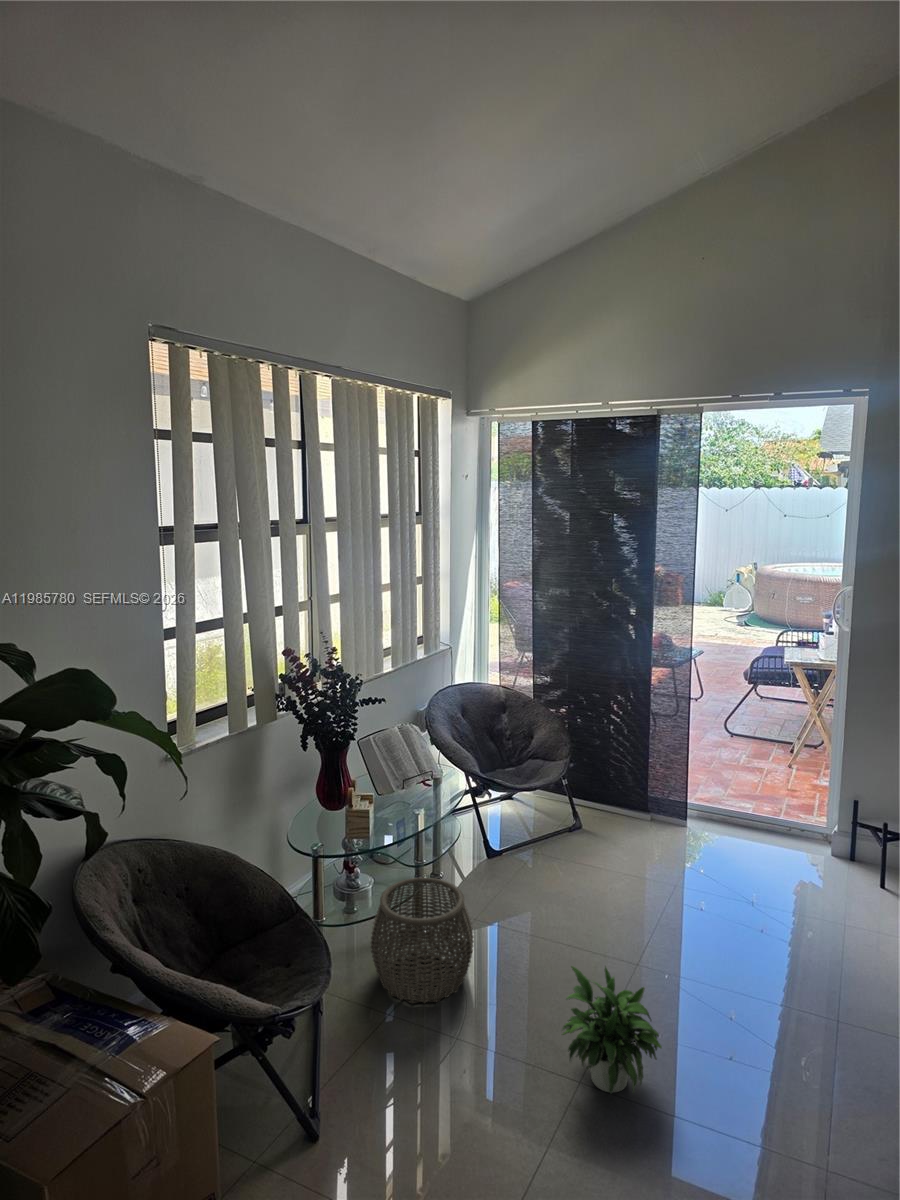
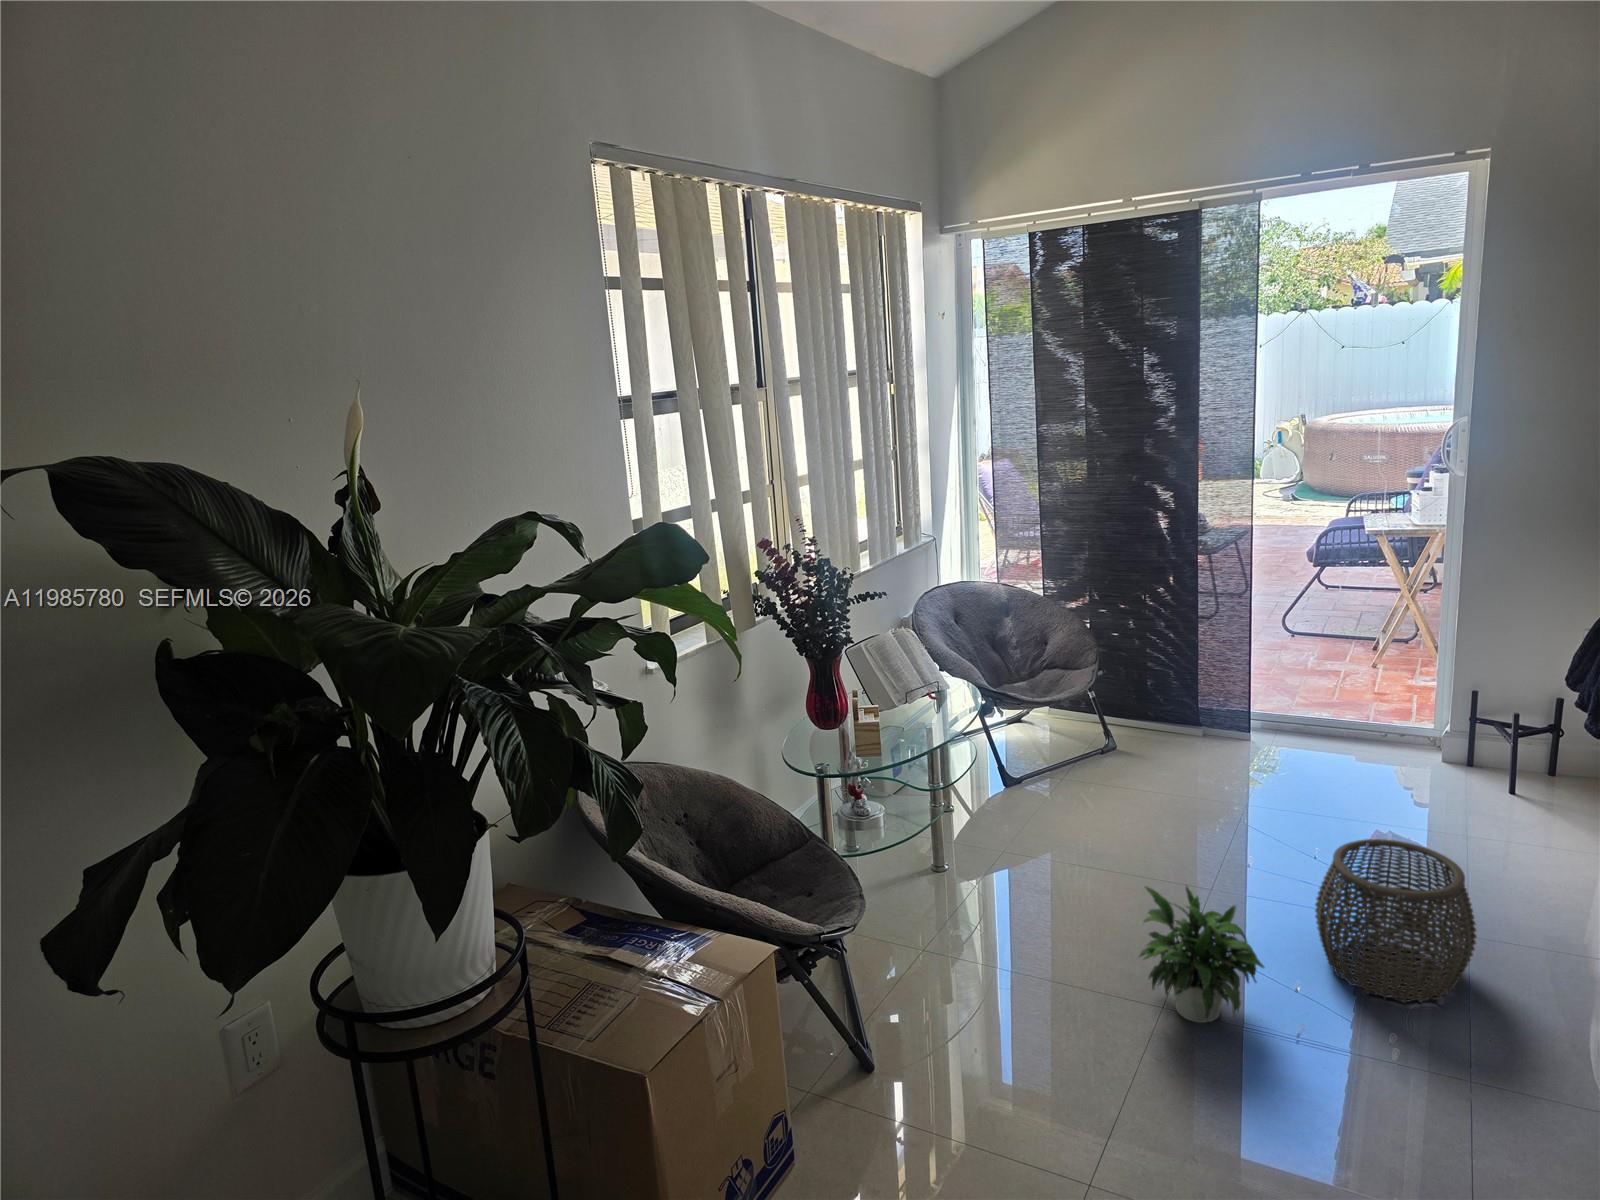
woven basket: present [371,877,474,1003] -> present [1315,839,1476,1003]

